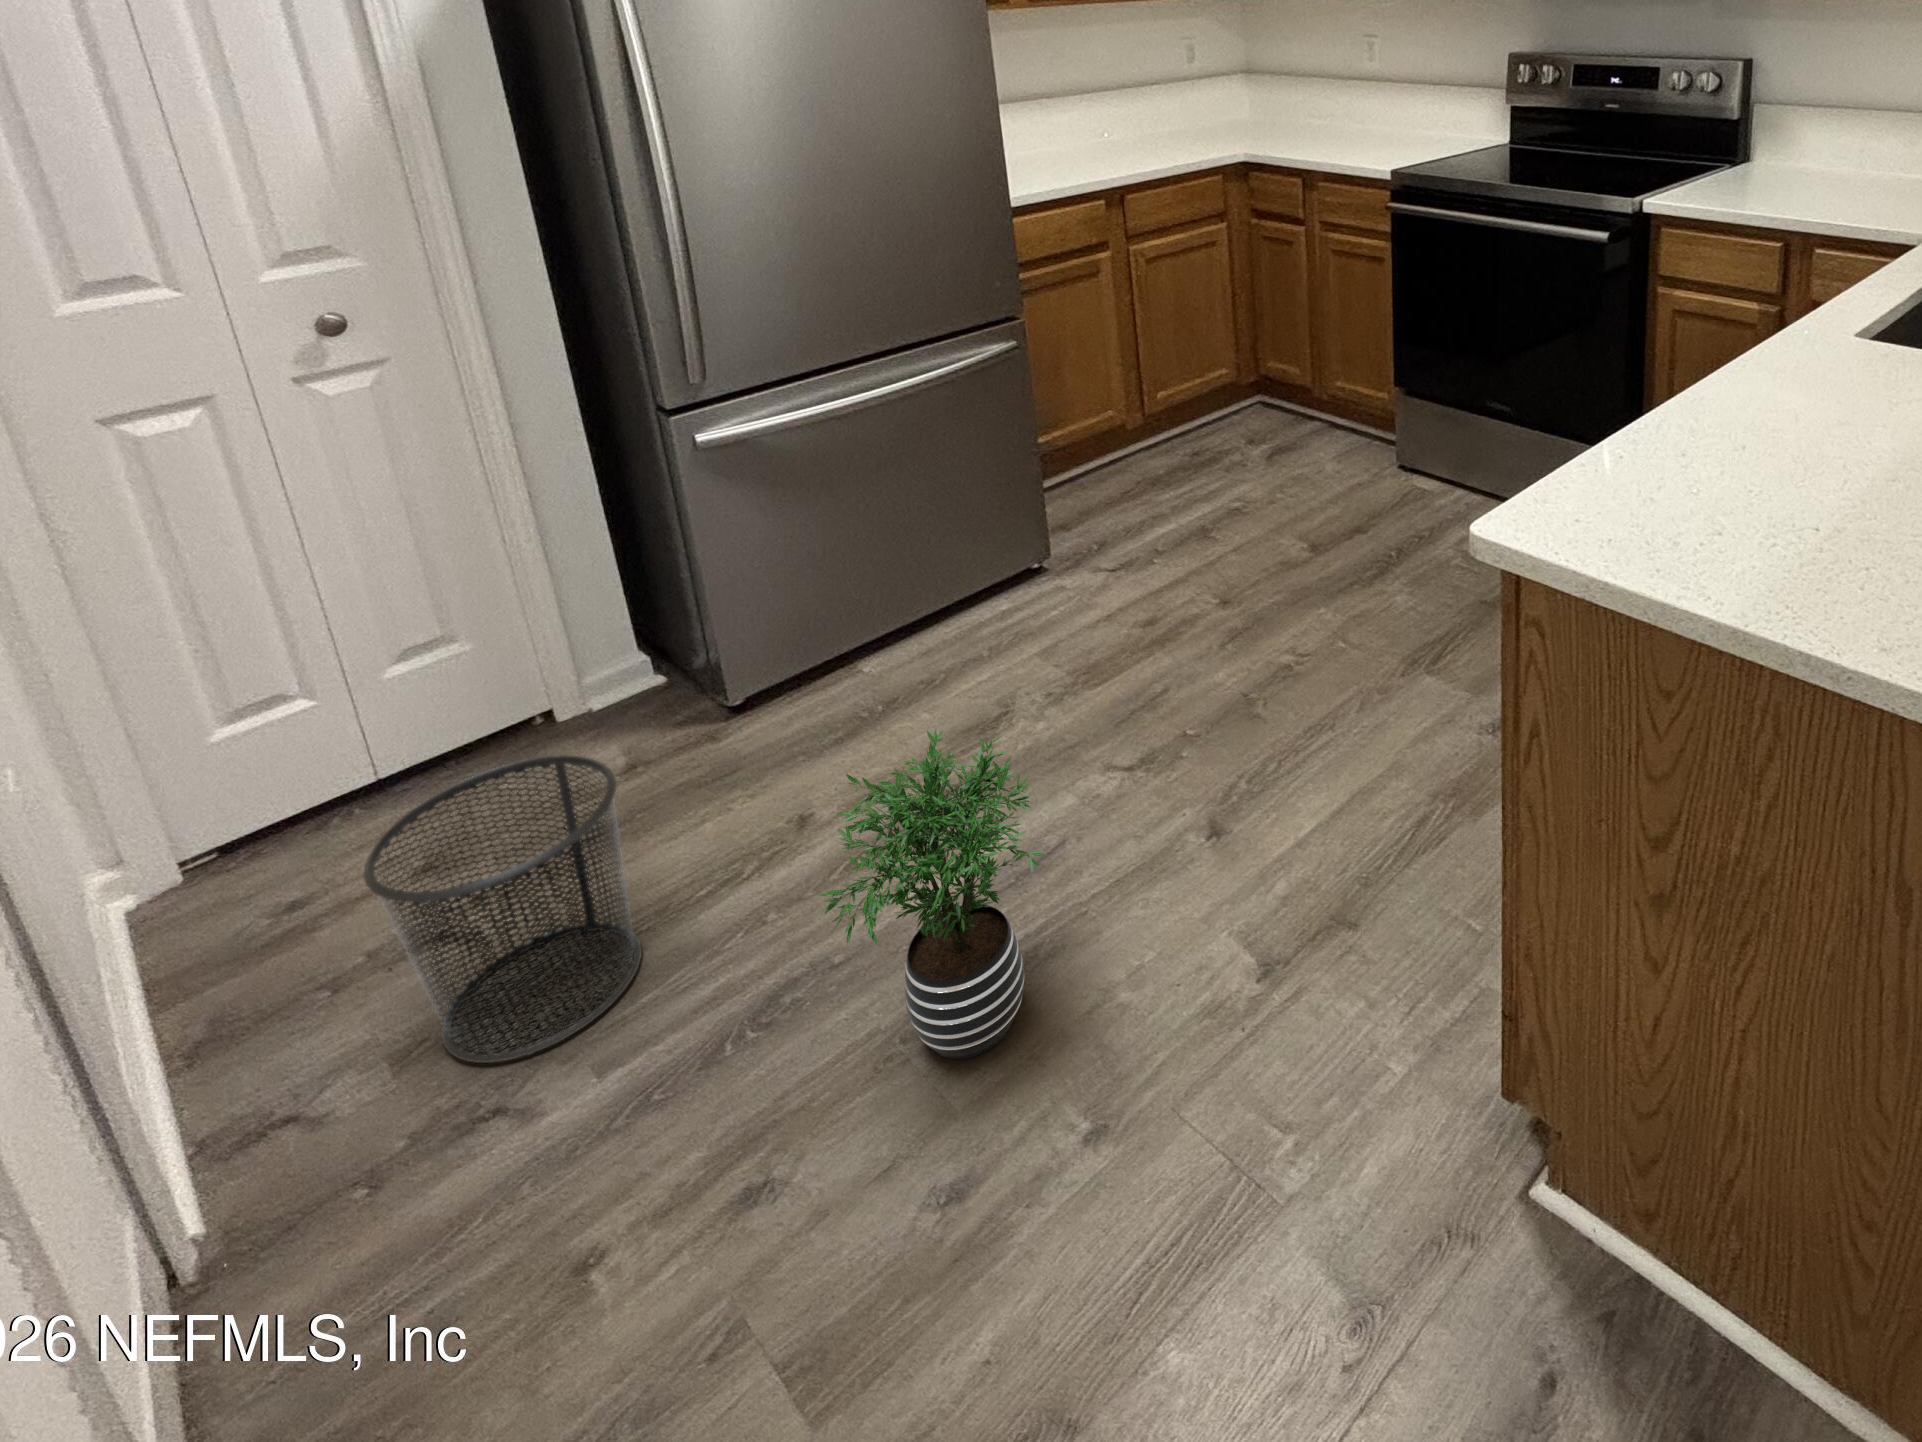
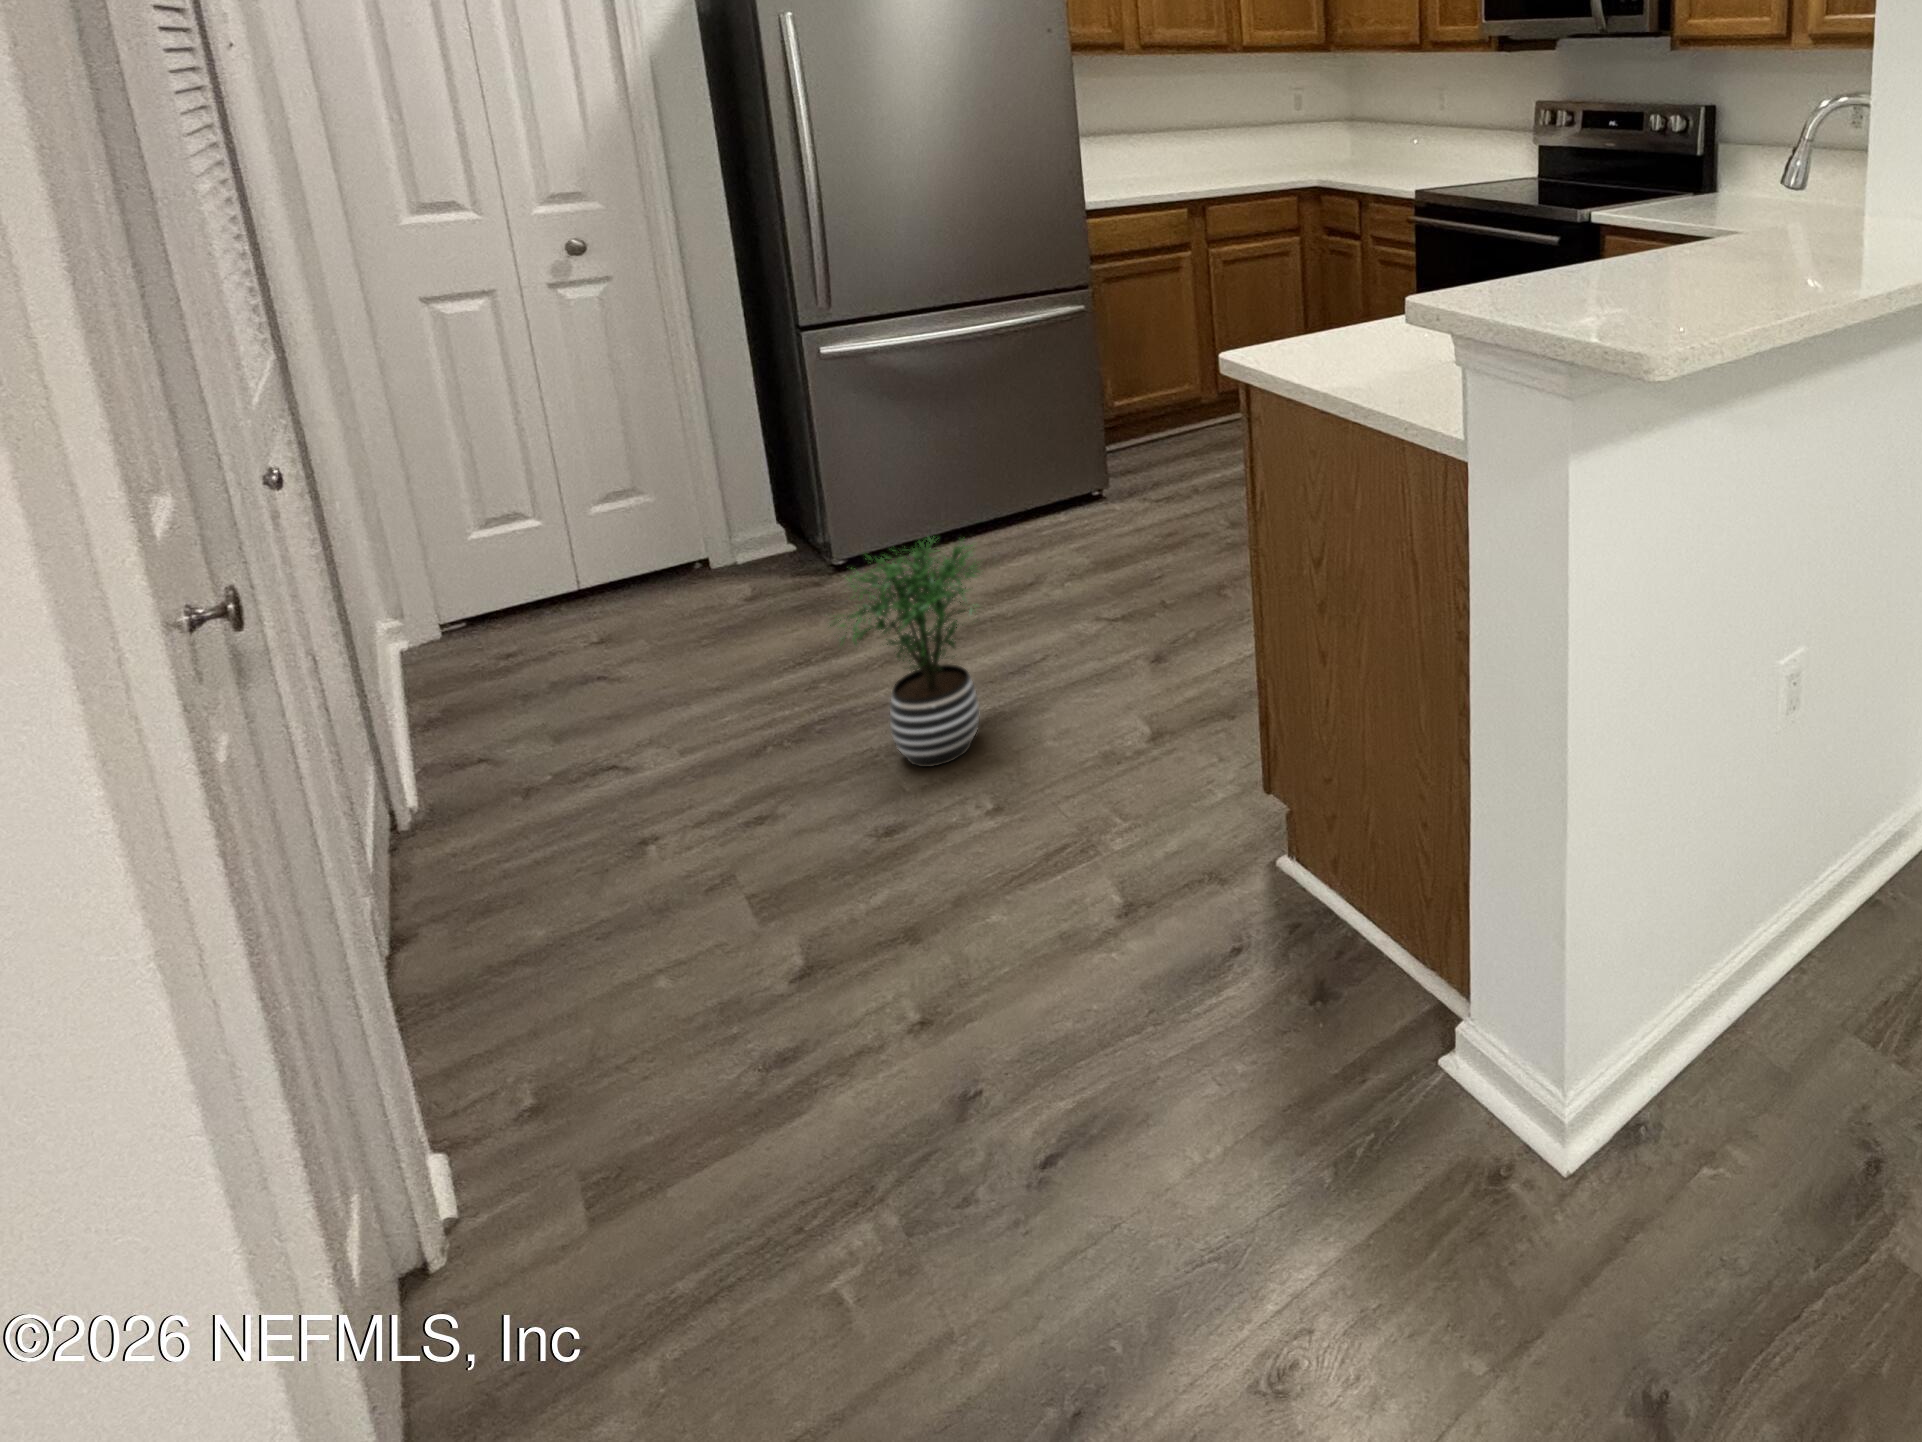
waste bin: present [364,755,642,1063] -> none [546,548,730,745]

